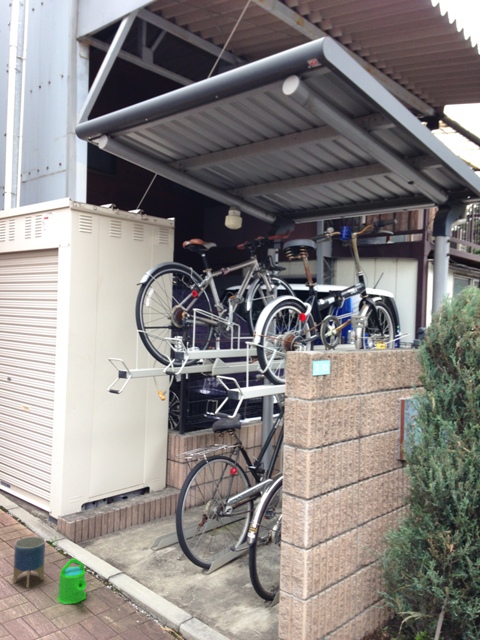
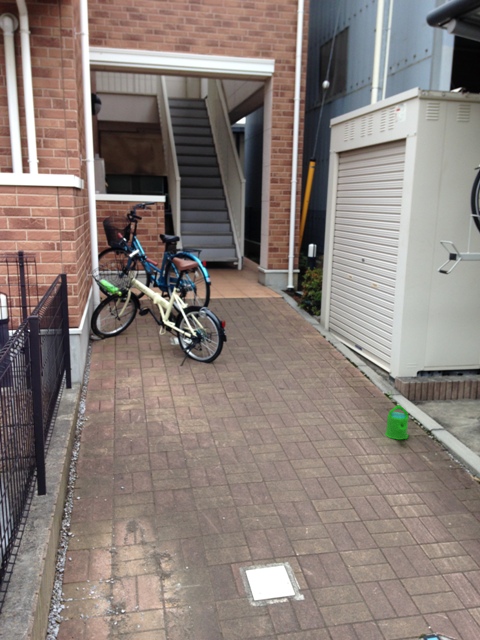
planter: present [13,537,45,588] -> none [354,384,380,421]

